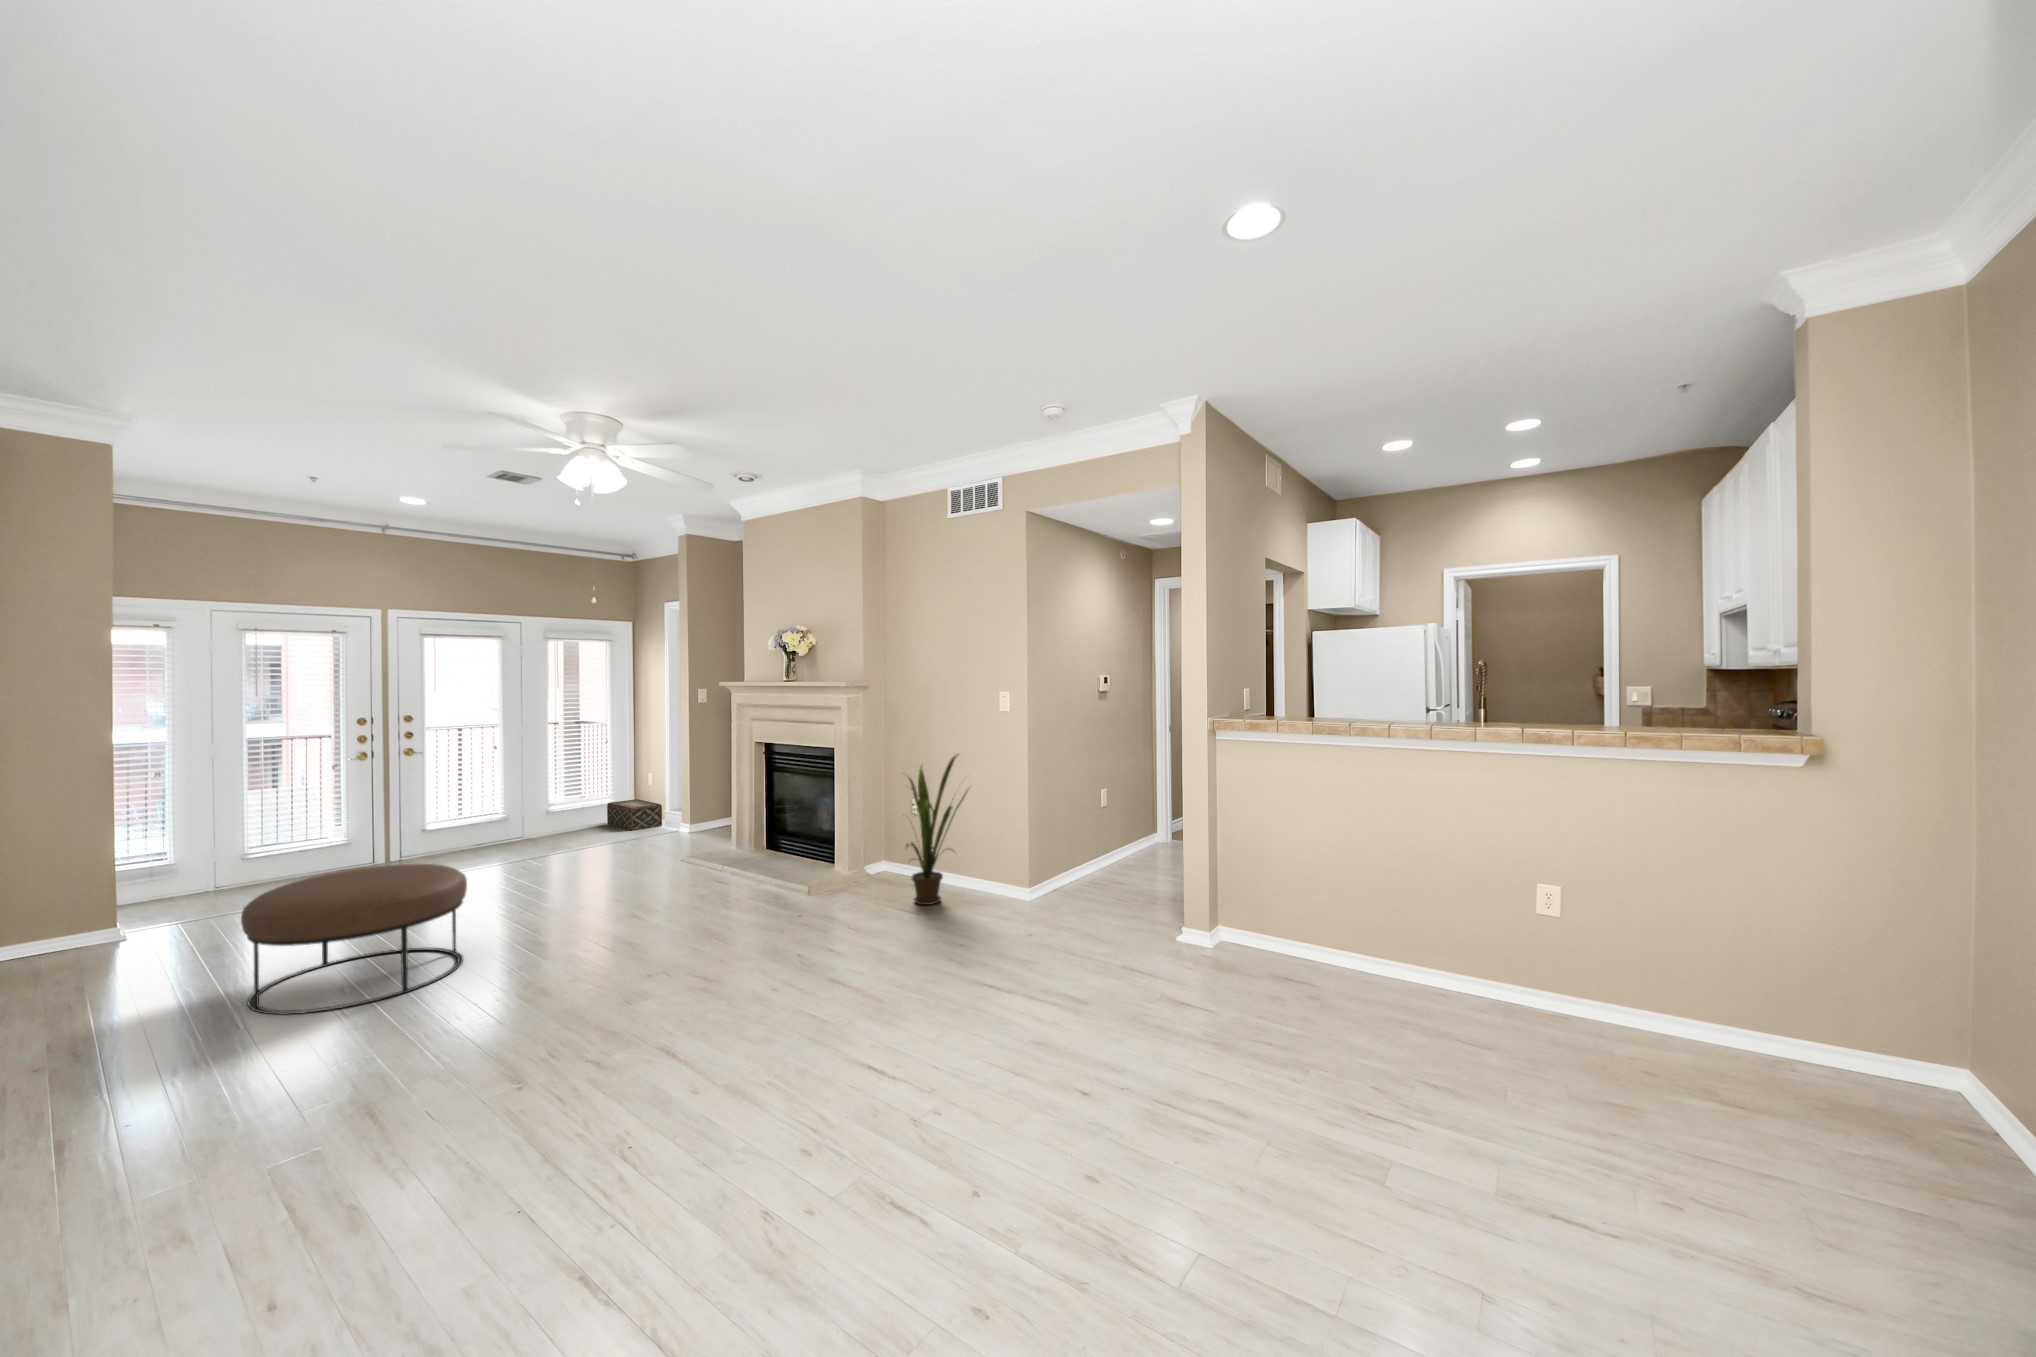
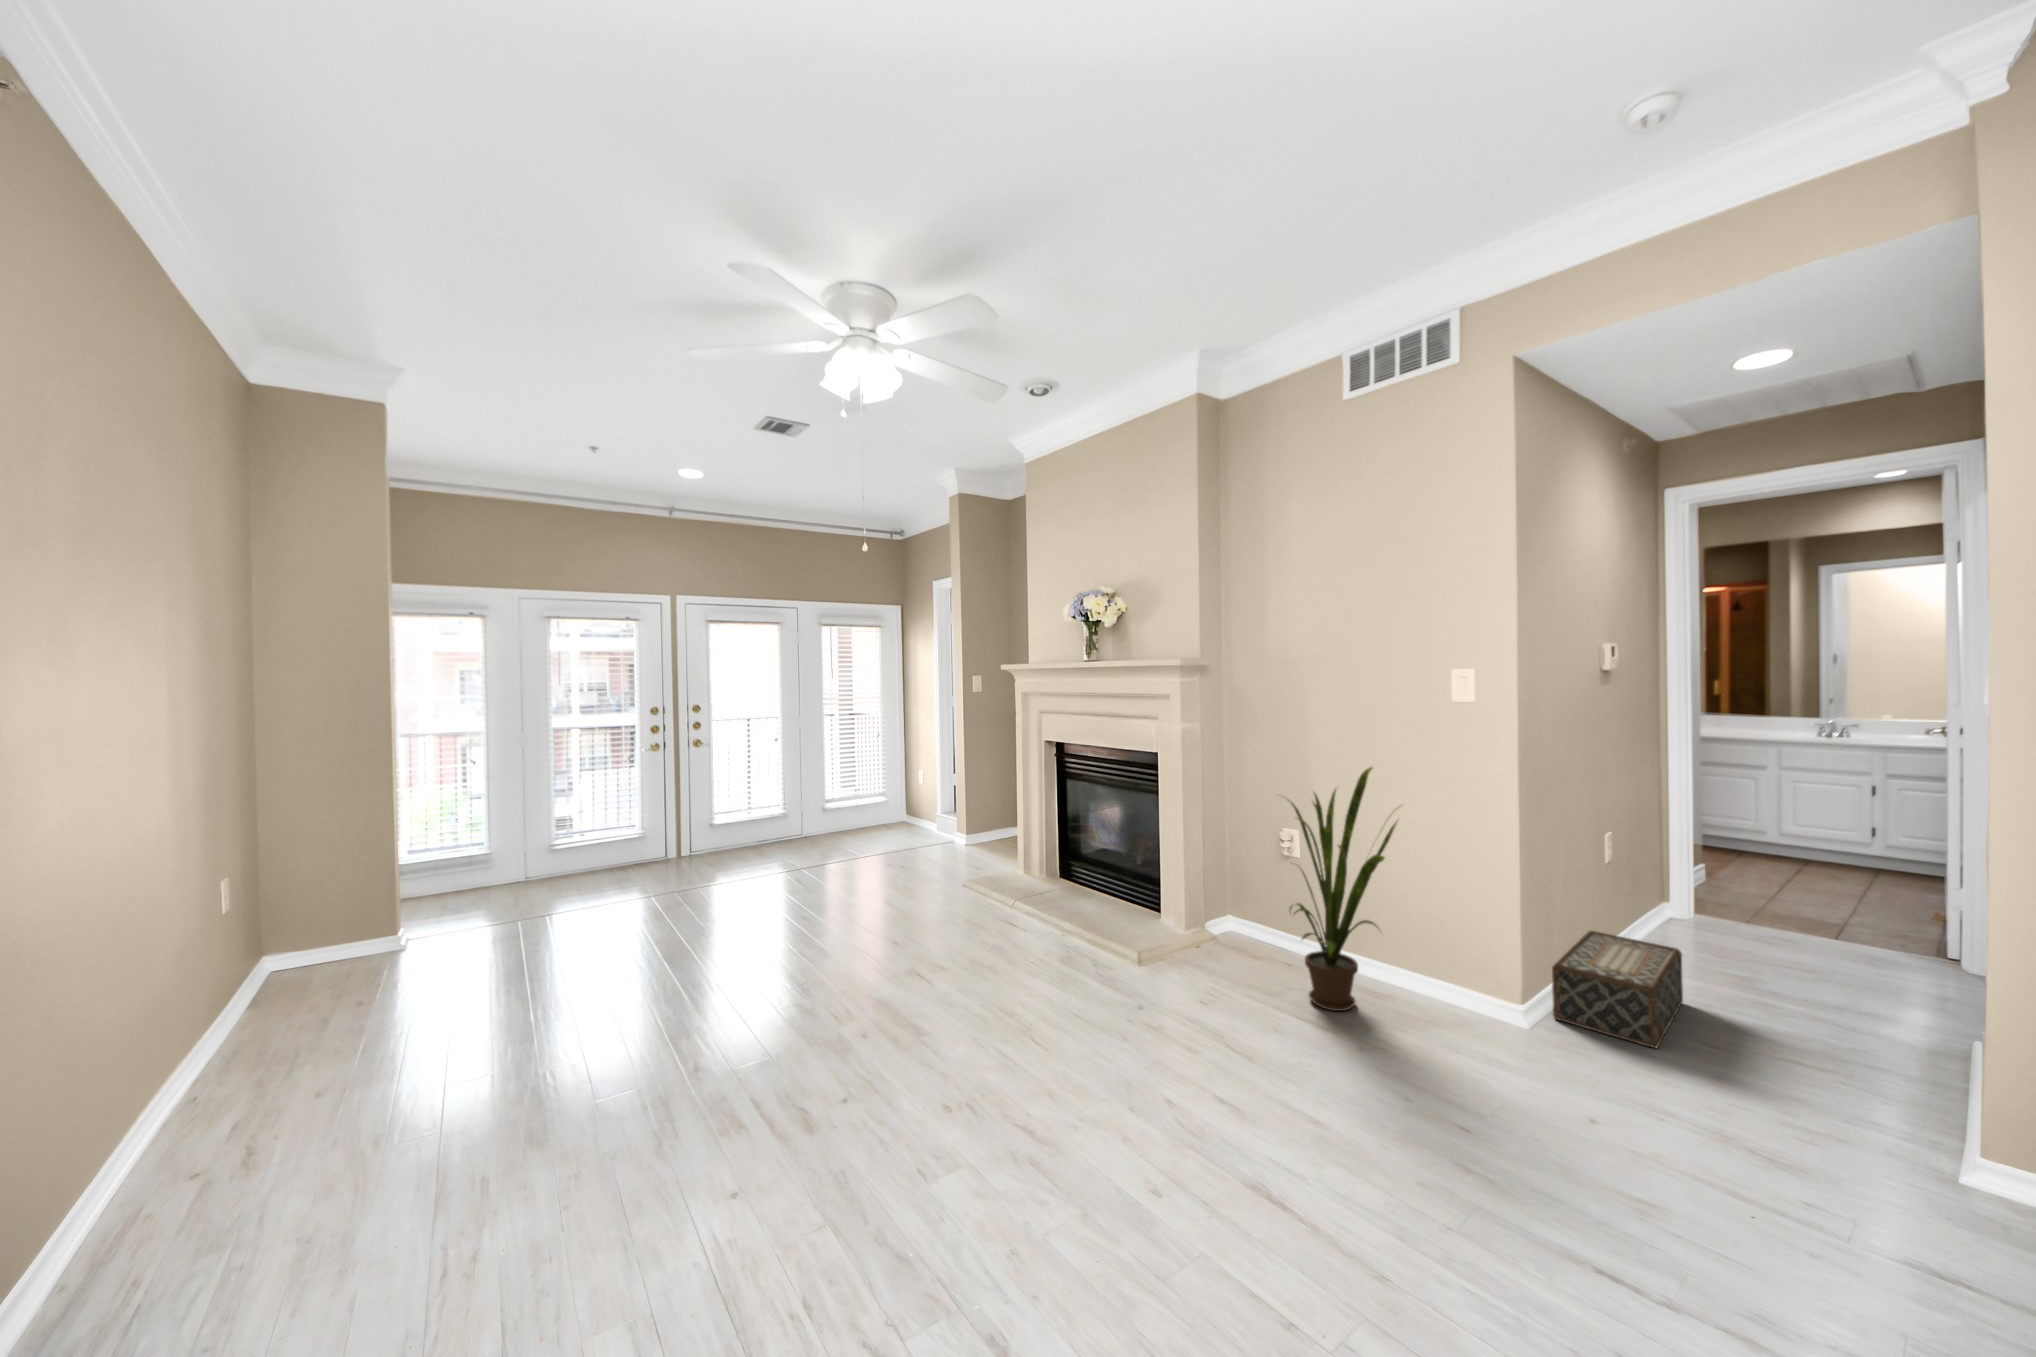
woven basket: present [607,799,662,830] -> present [1552,931,1683,1048]
ottoman: present [241,864,467,1014] -> none [432,899,705,1129]

